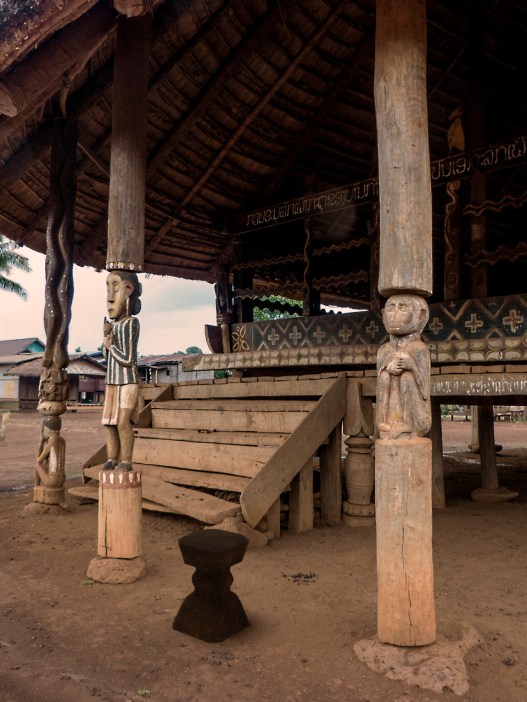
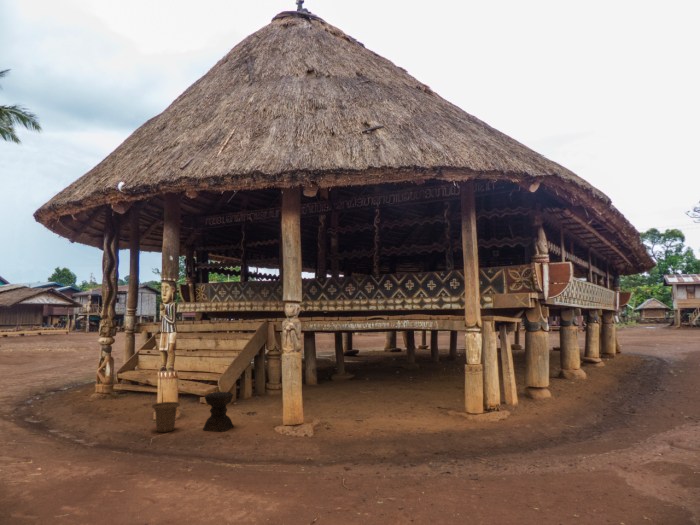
basket: none [61,540,128,620] -> present [152,402,180,432]

